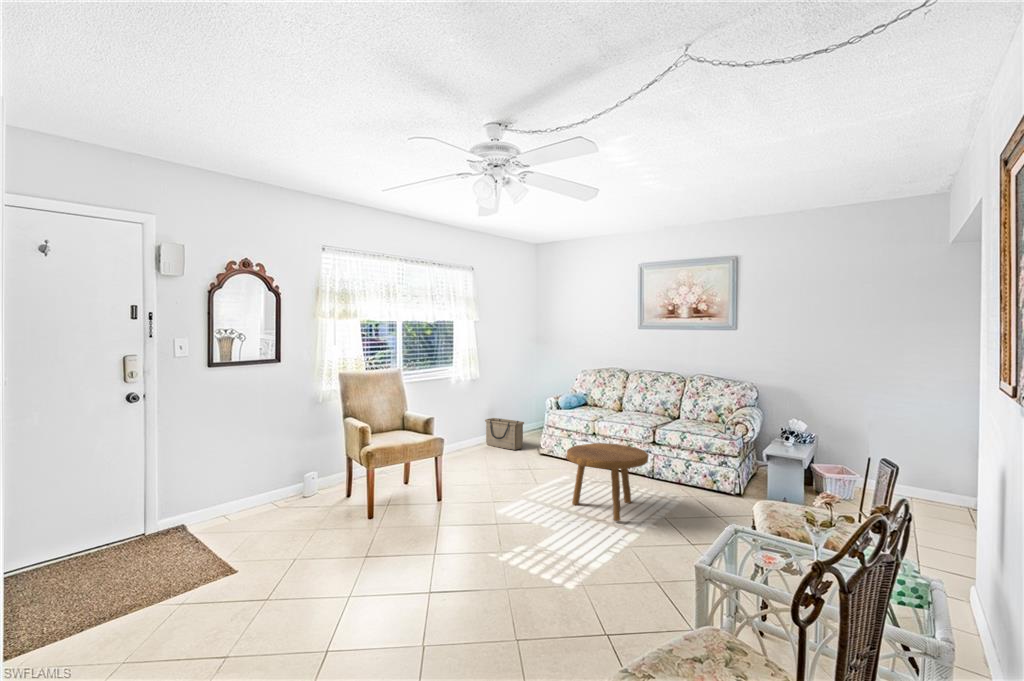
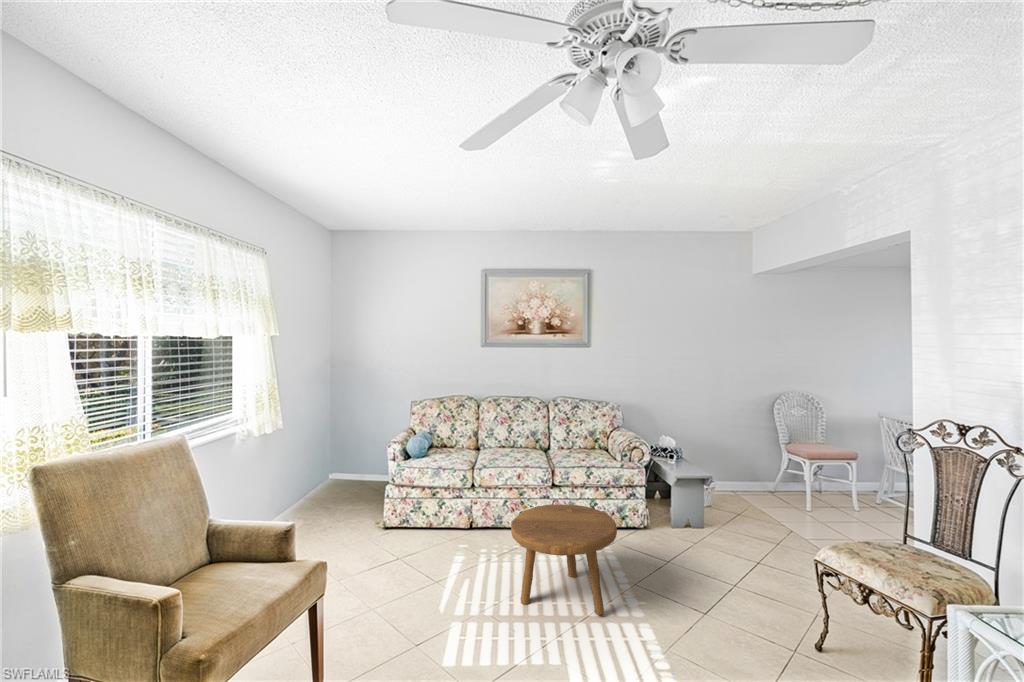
basket: present [485,418,524,450] -> none [294,484,357,528]

